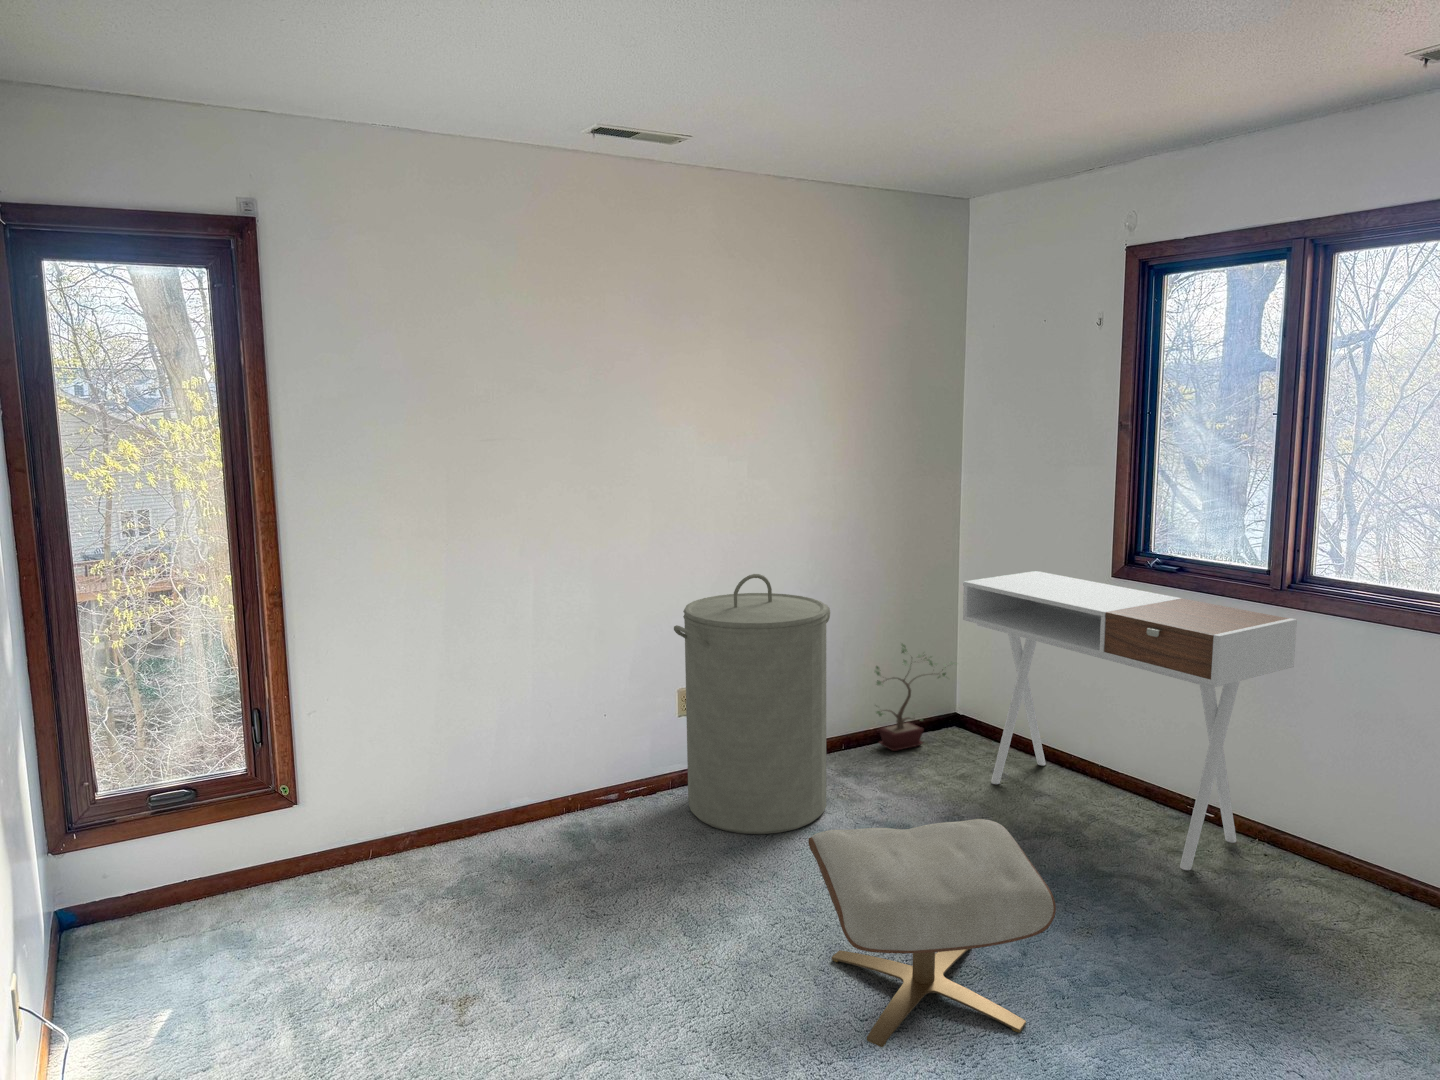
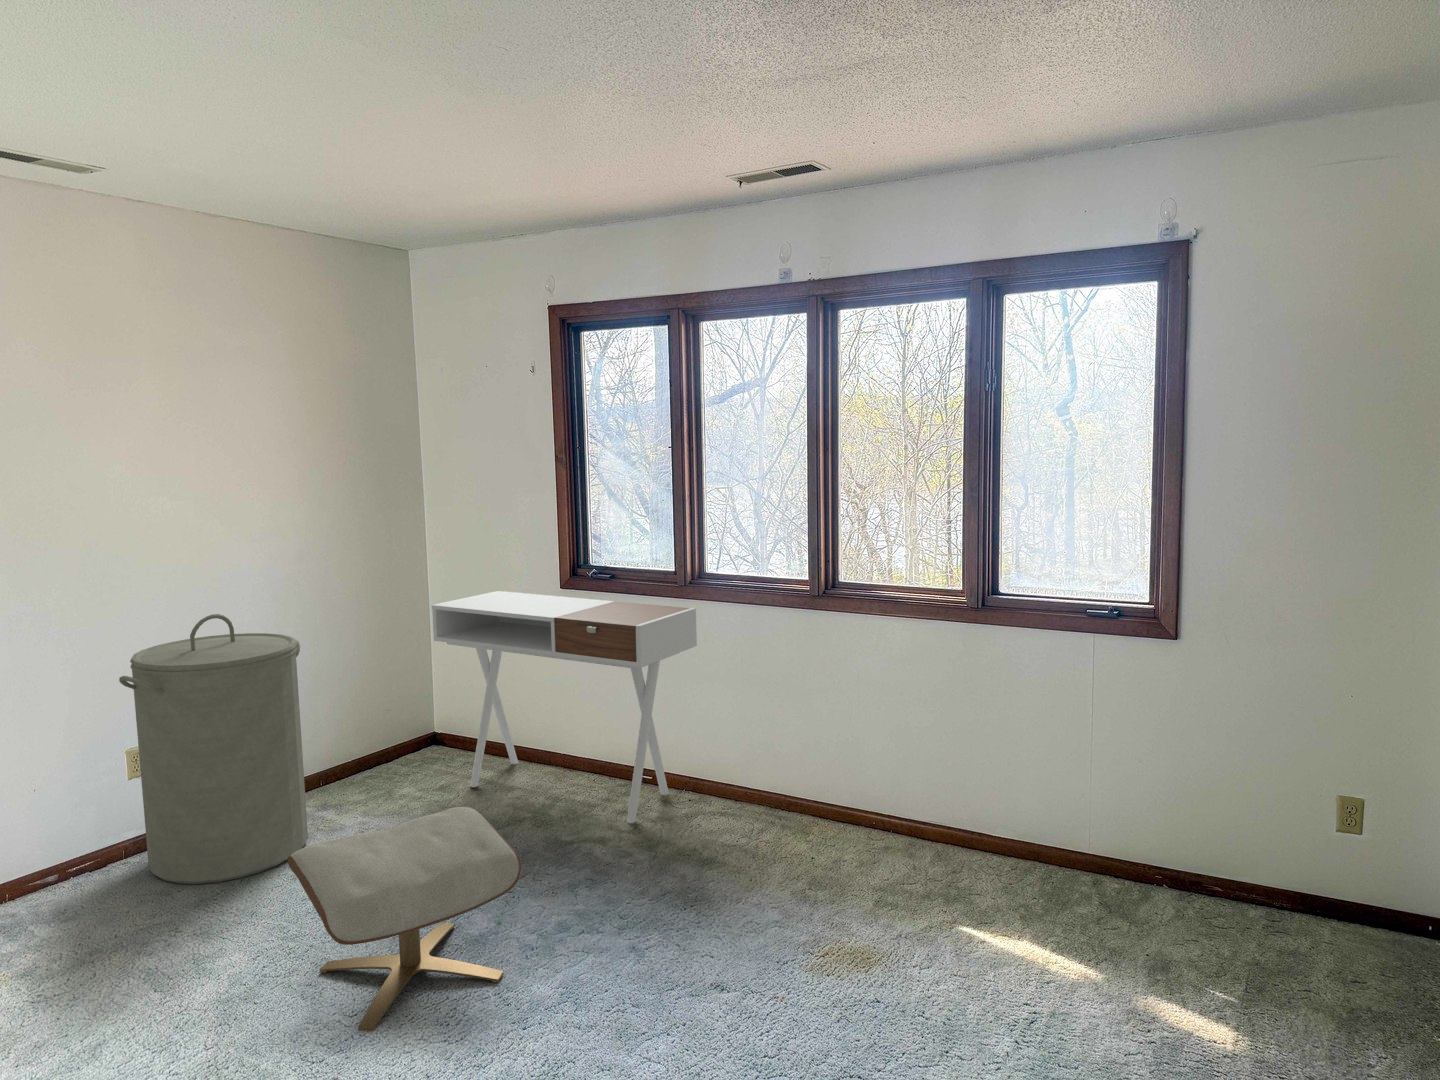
potted plant: present [874,644,957,751] -> none [351,670,434,776]

